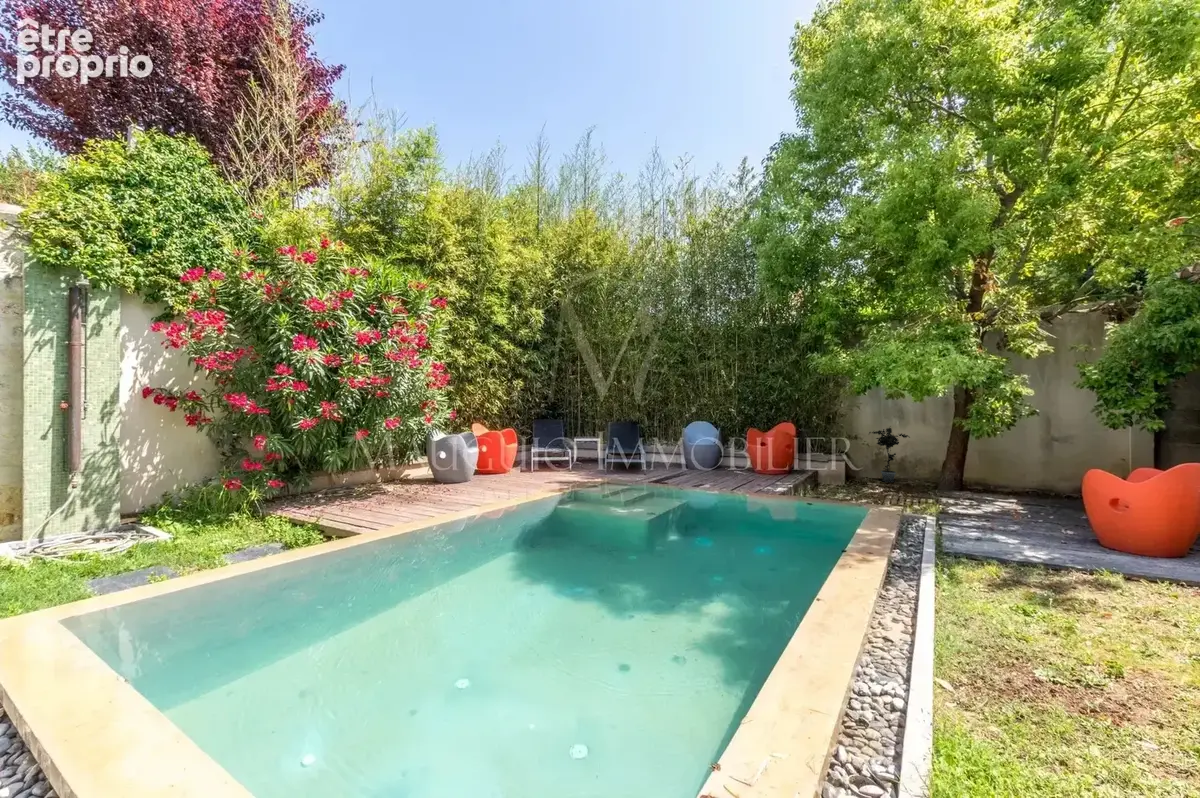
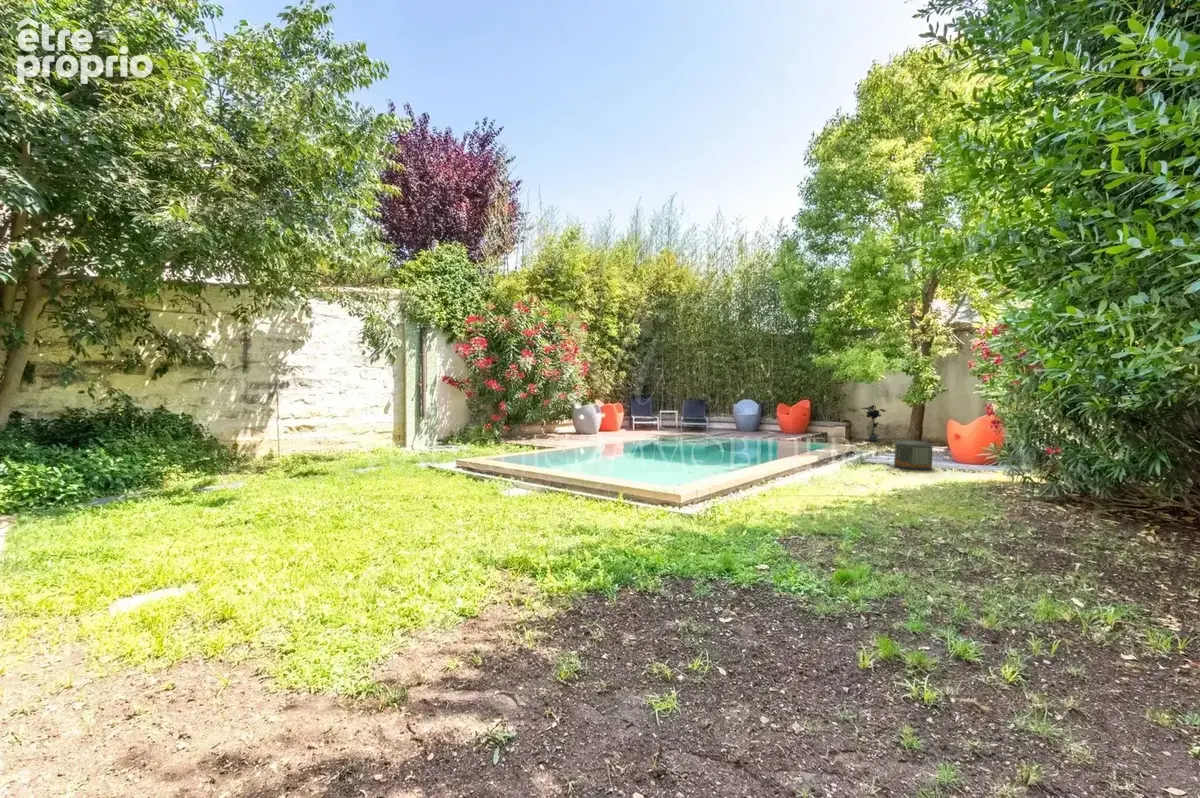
pouf: none [1021,507,1108,574] -> present [894,440,933,471]

